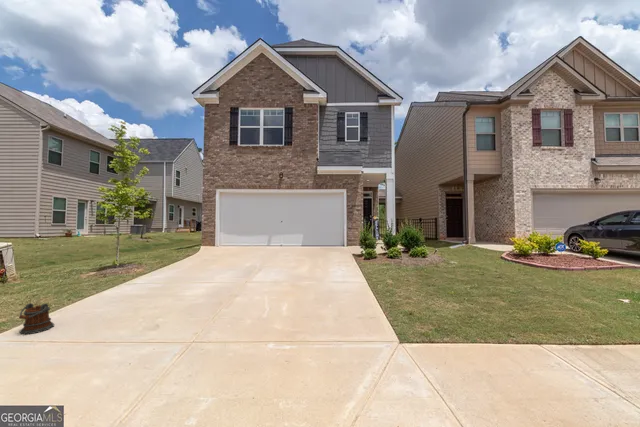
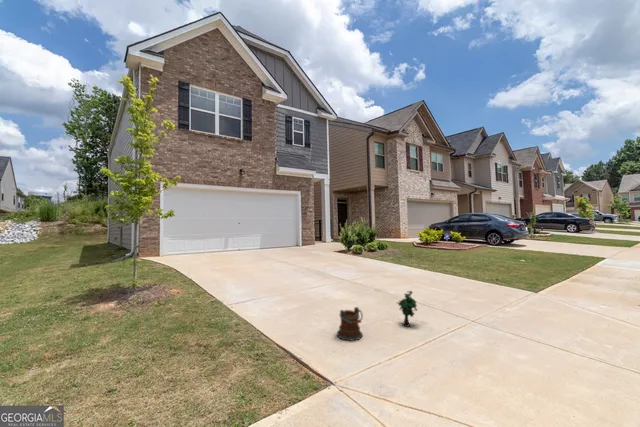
decorative plant: none [76,298,100,338] -> present [397,291,417,327]

